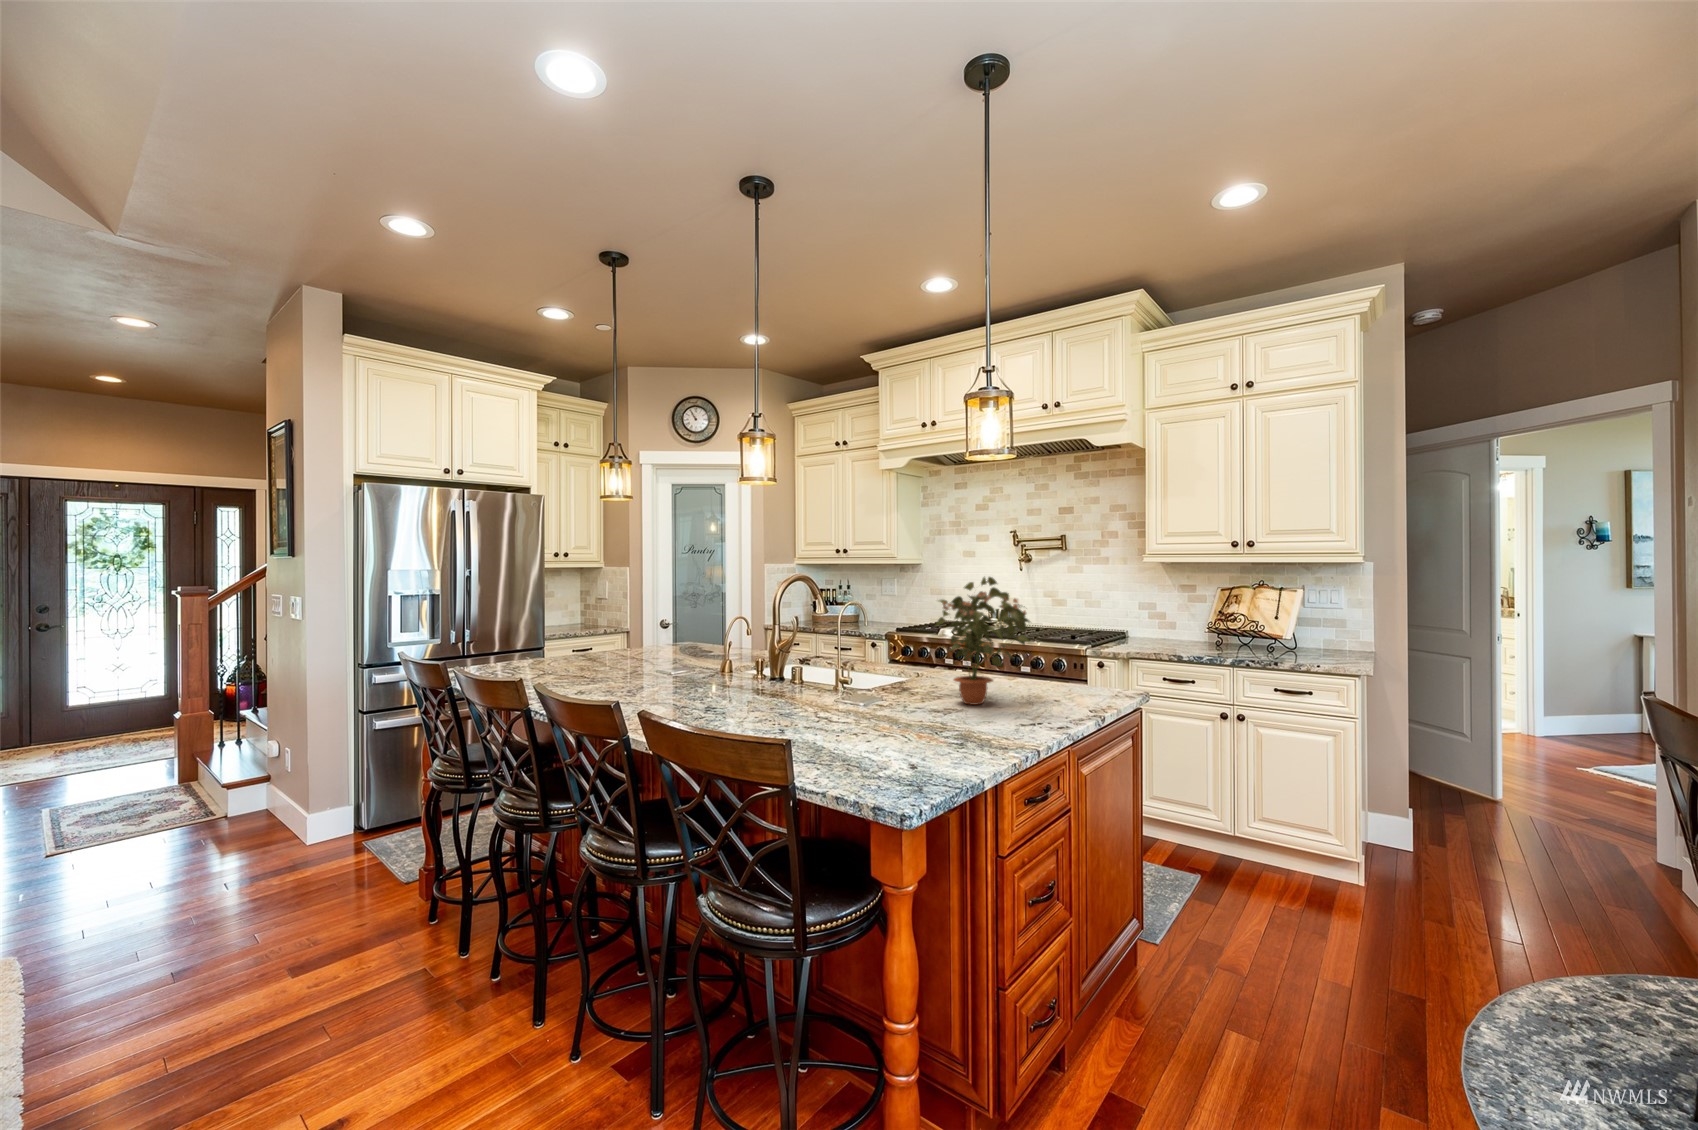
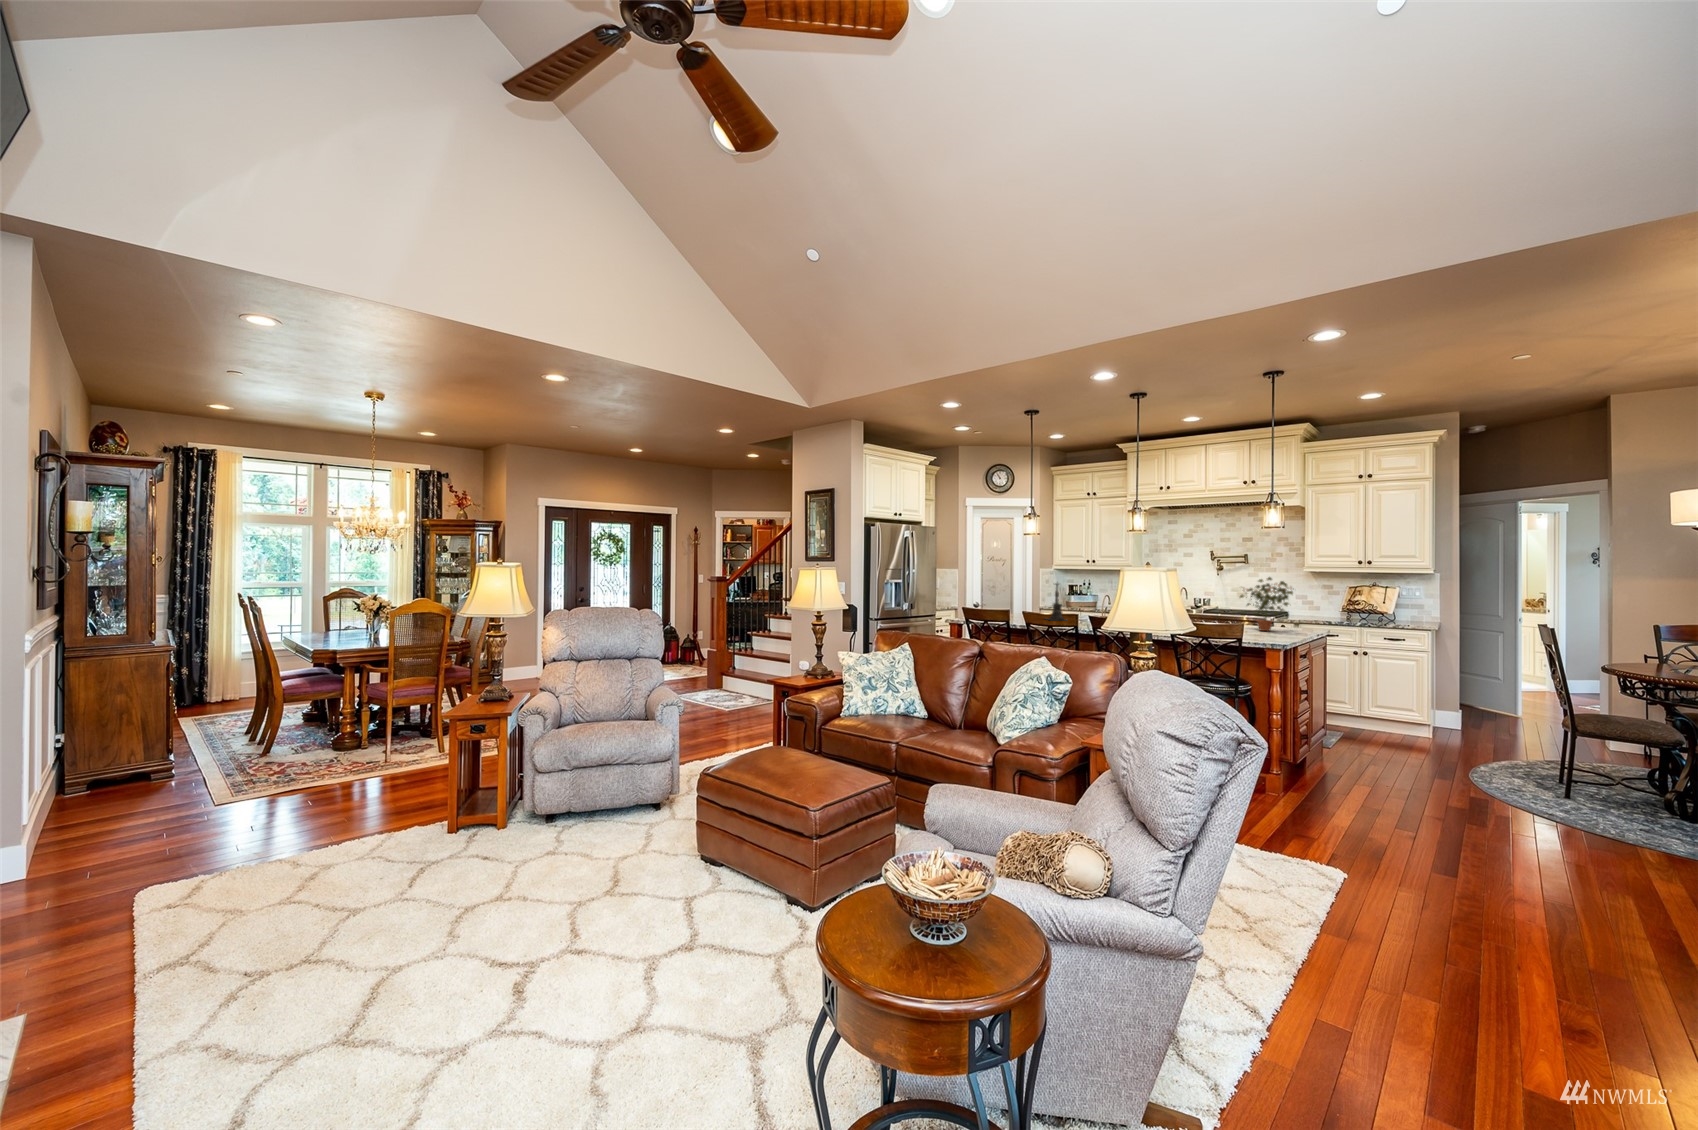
candle holder: none [604,583,653,672] -> present [1049,583,1064,620]

